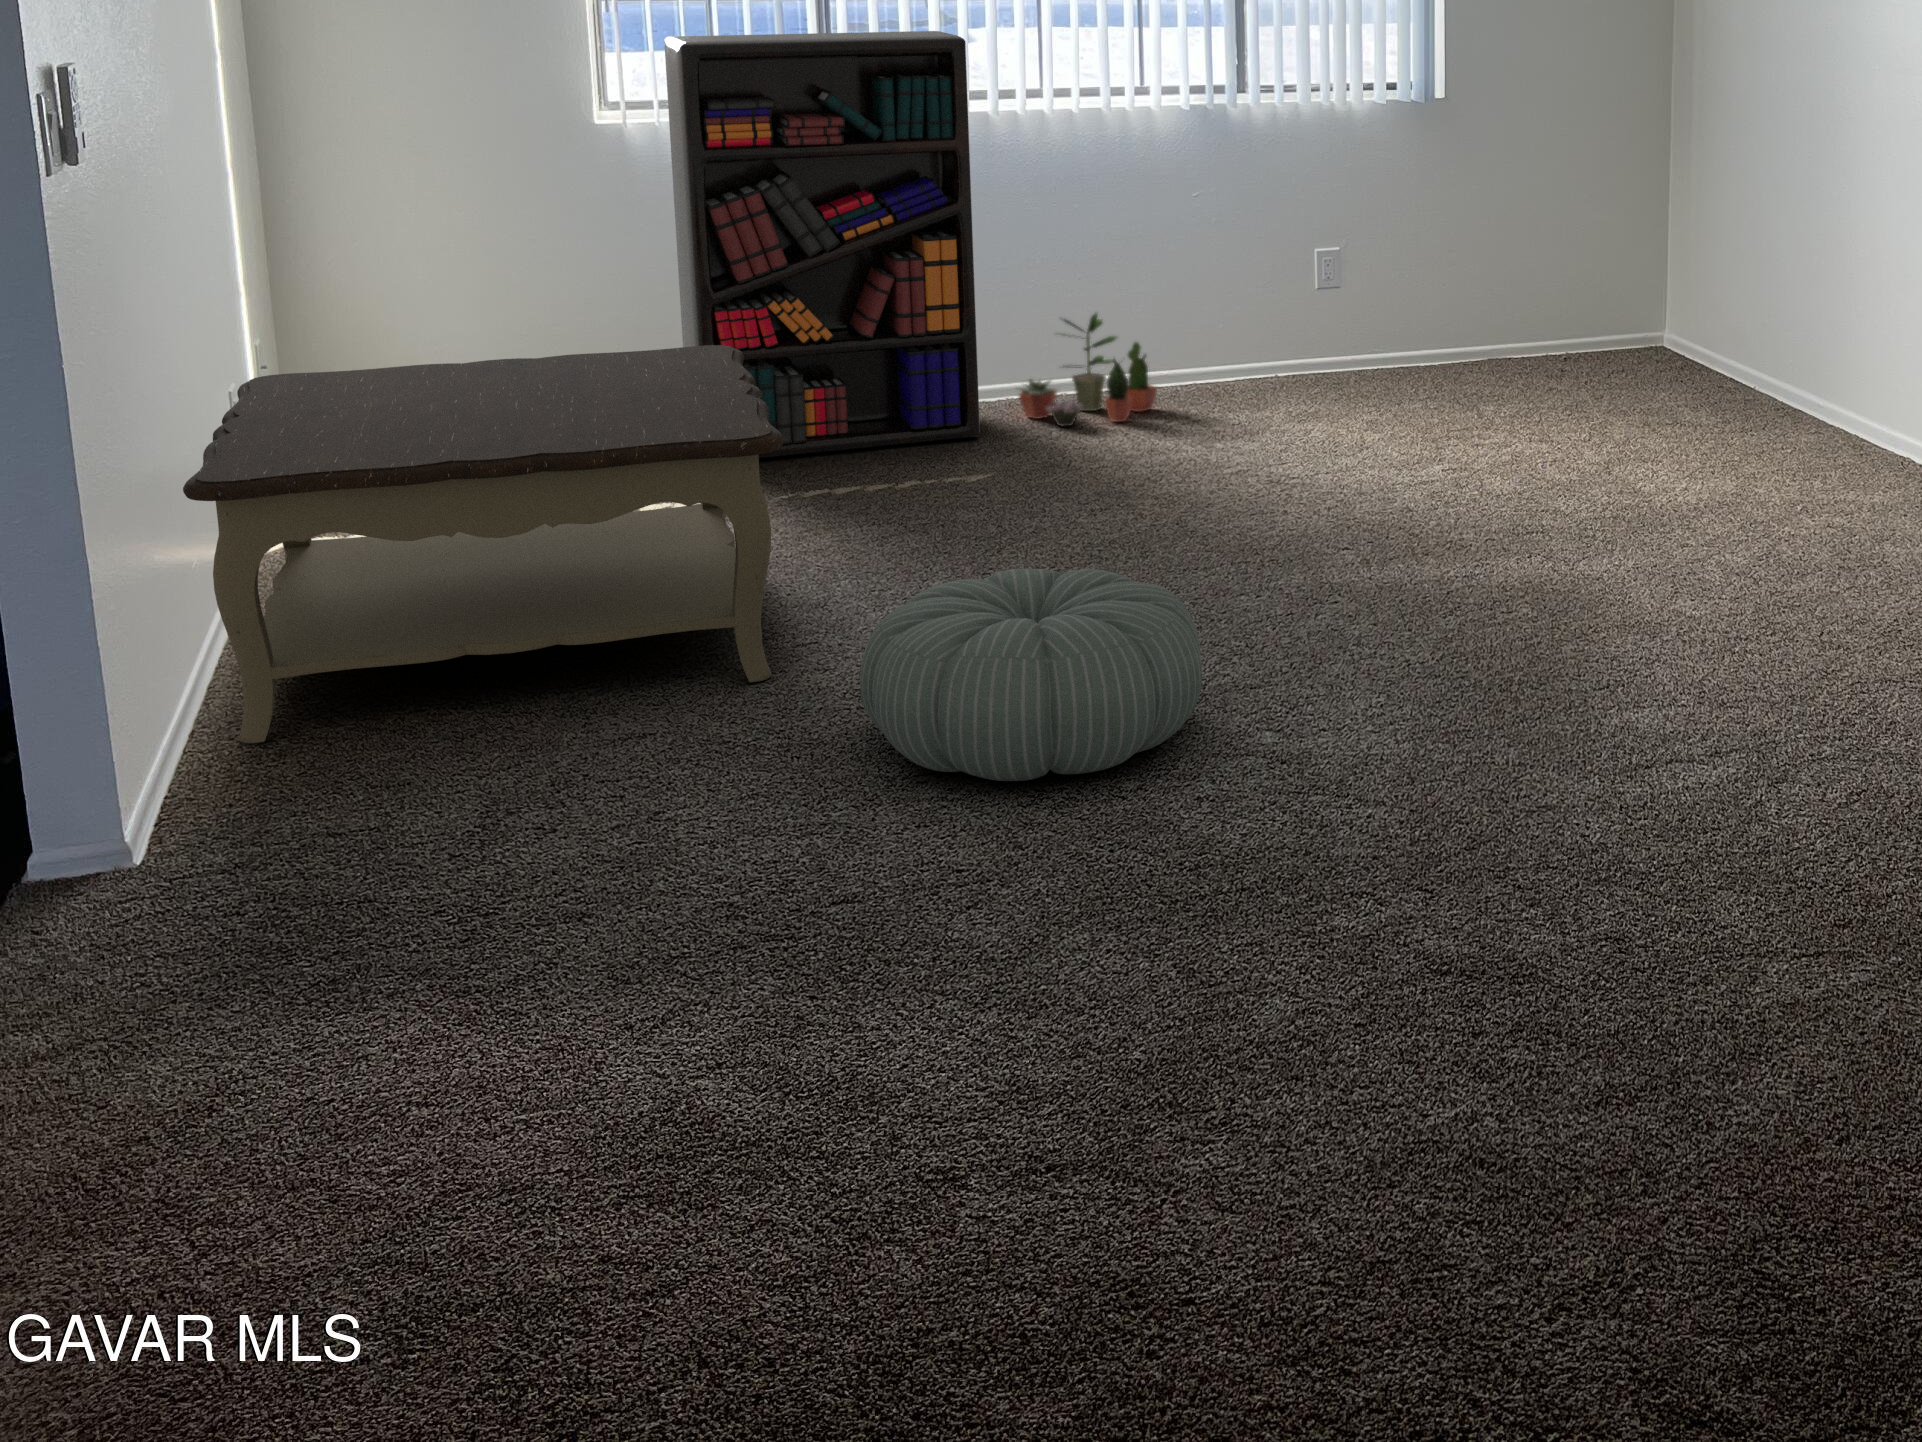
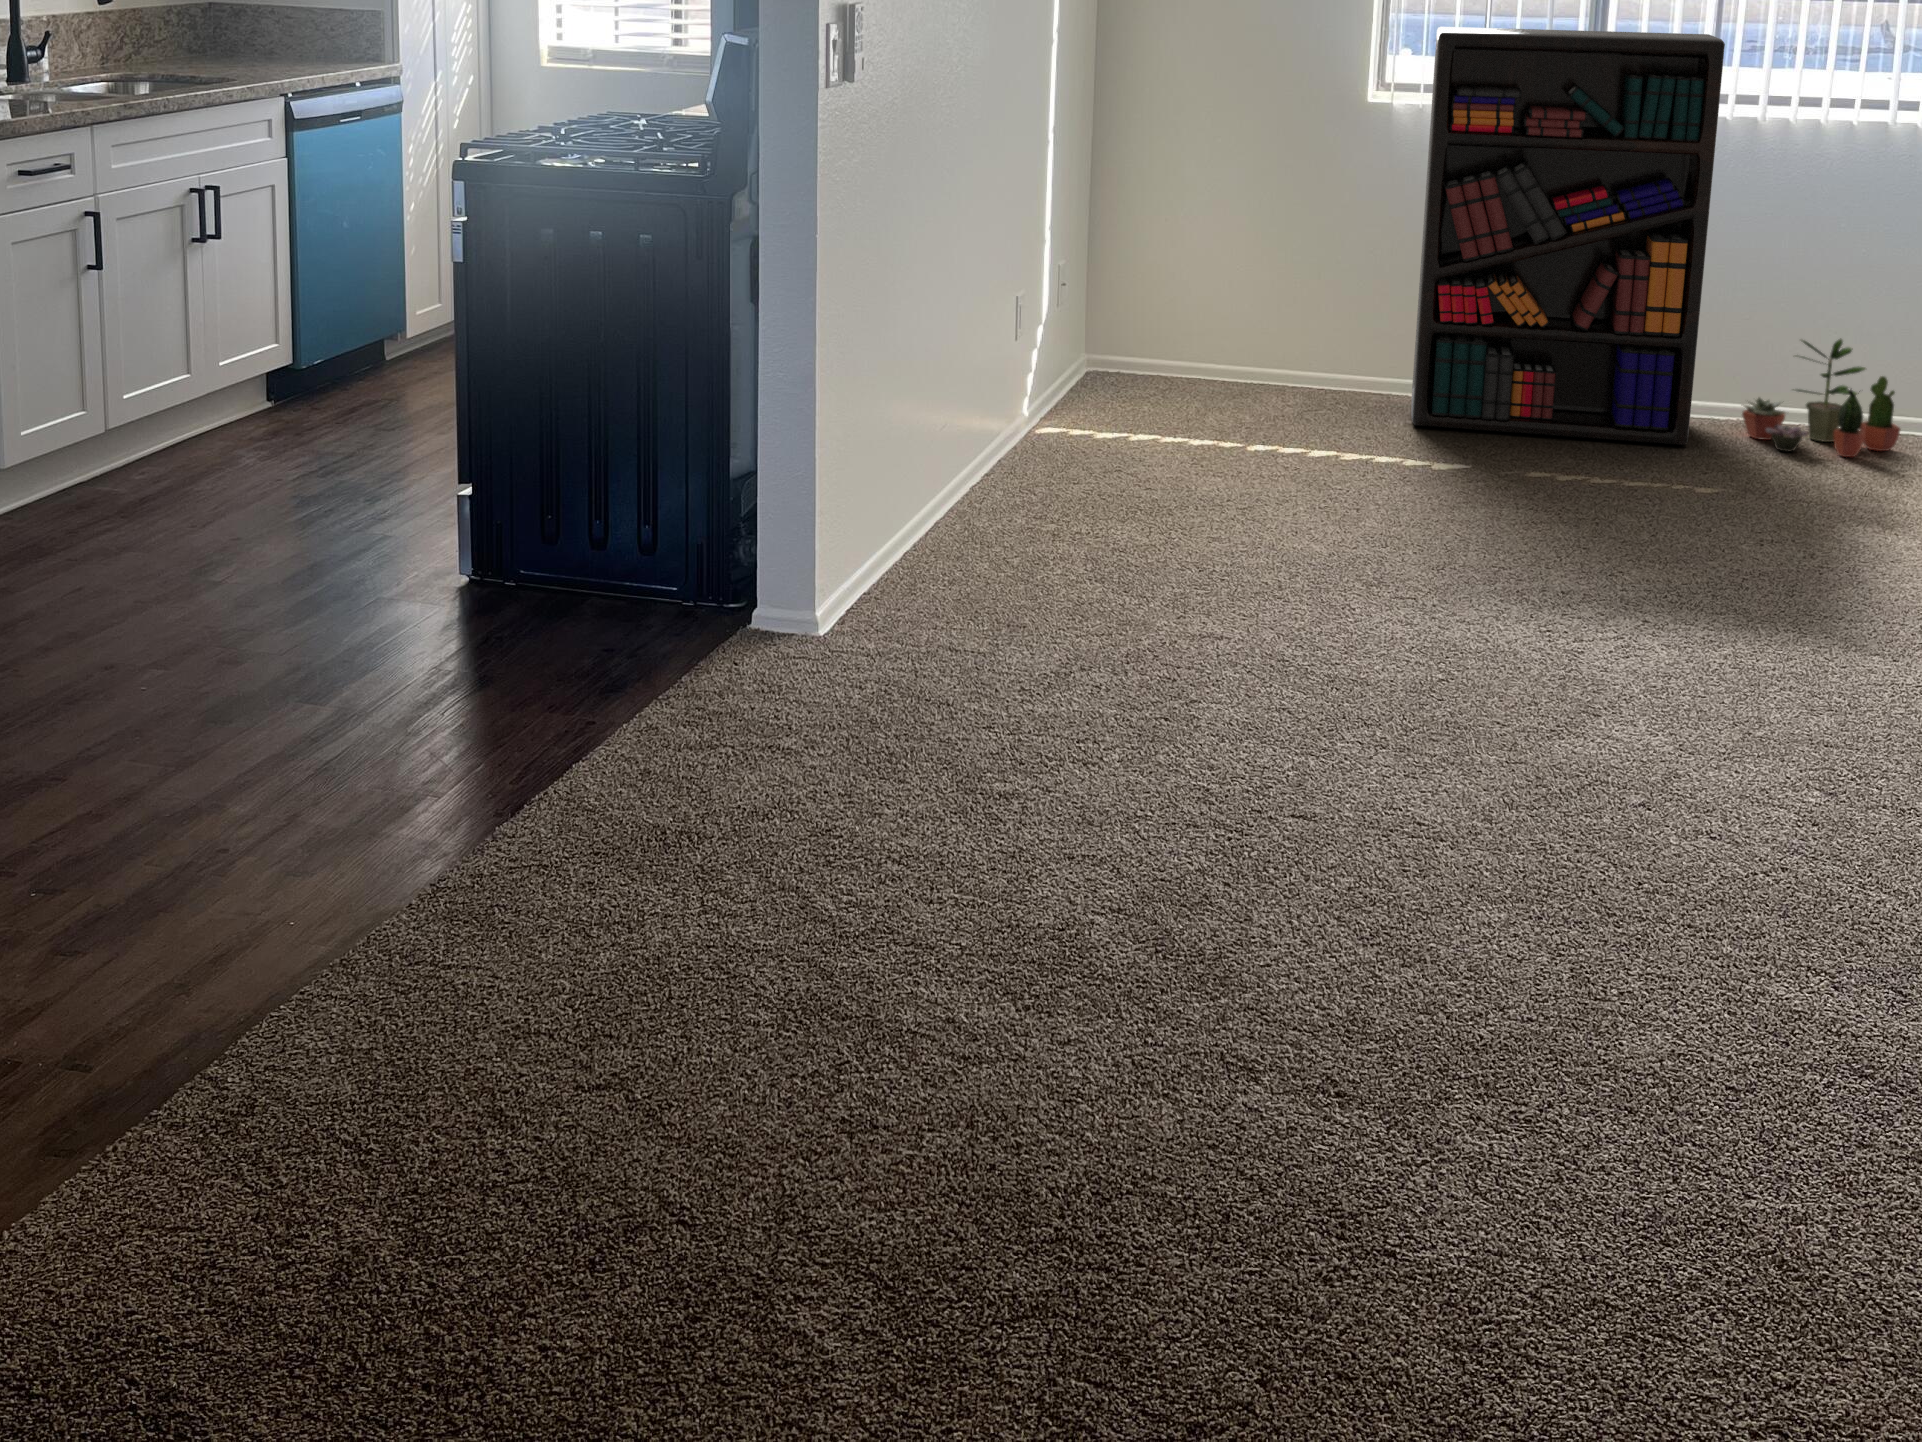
coffee table: present [183,345,784,743] -> none [919,283,1421,615]
pouf: present [860,569,1202,781] -> none [1402,557,1759,771]

